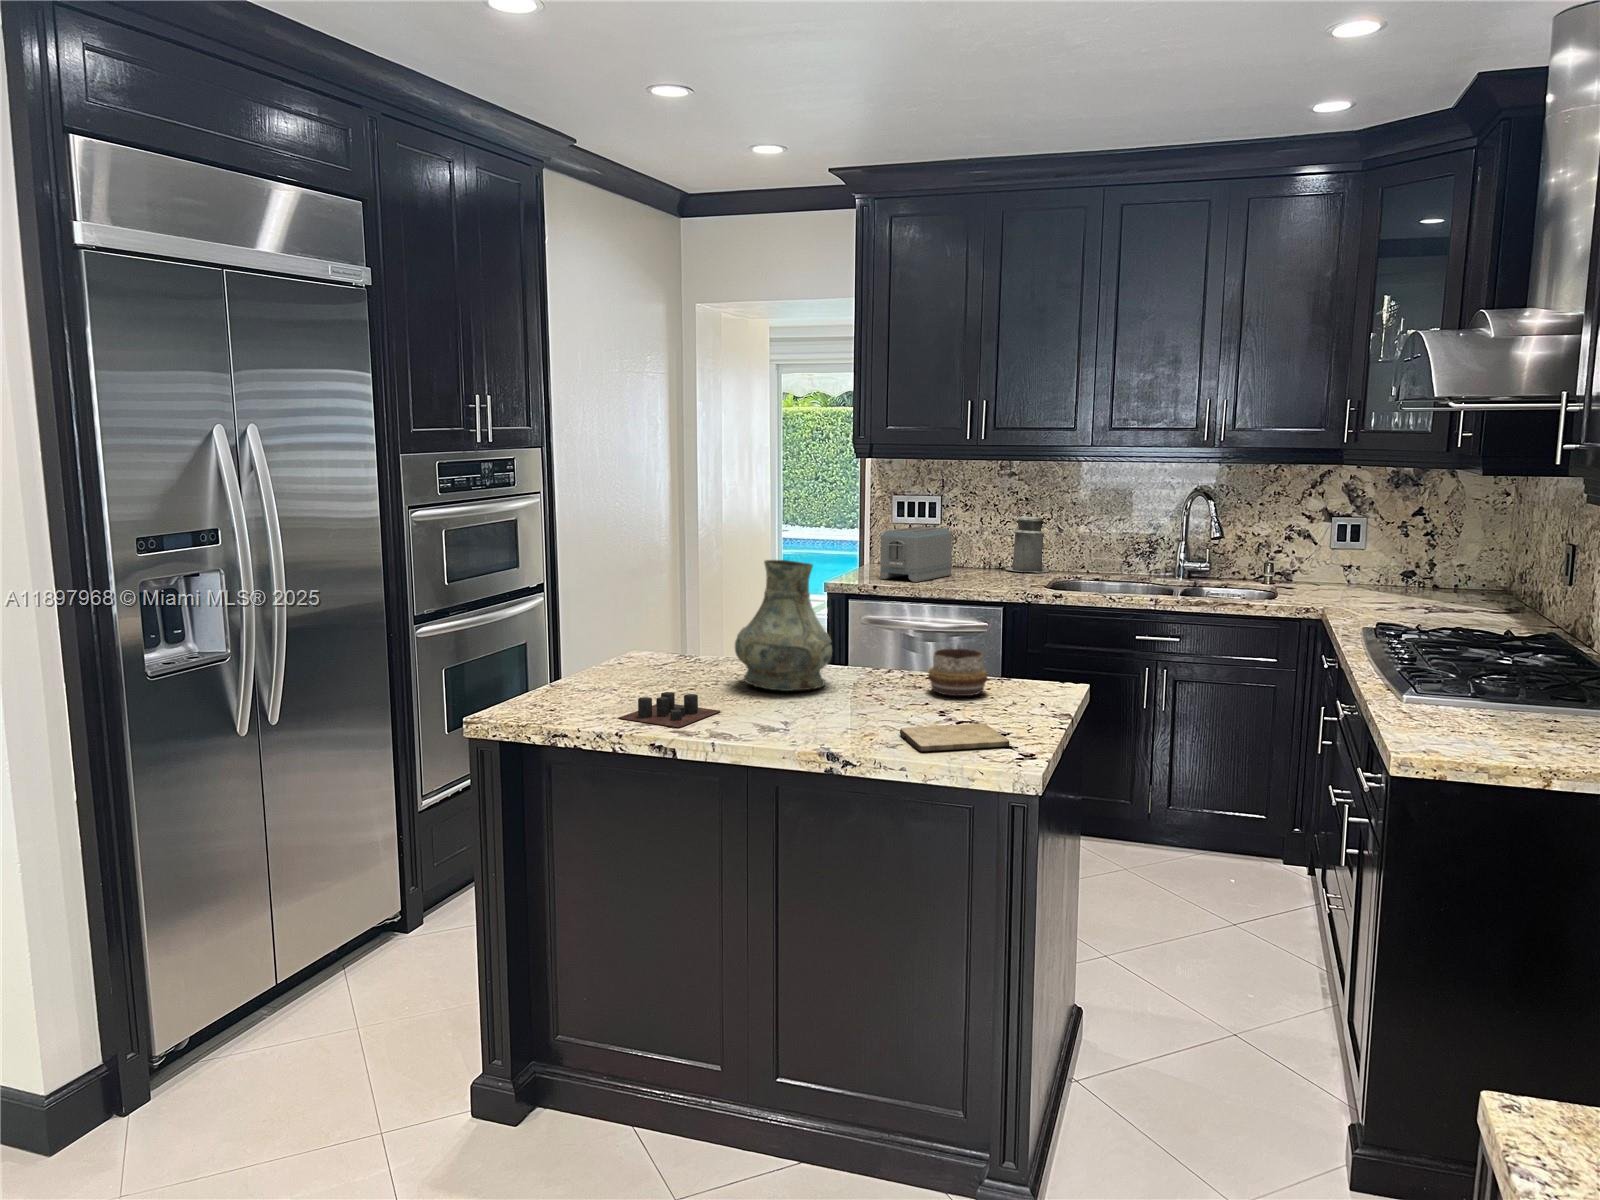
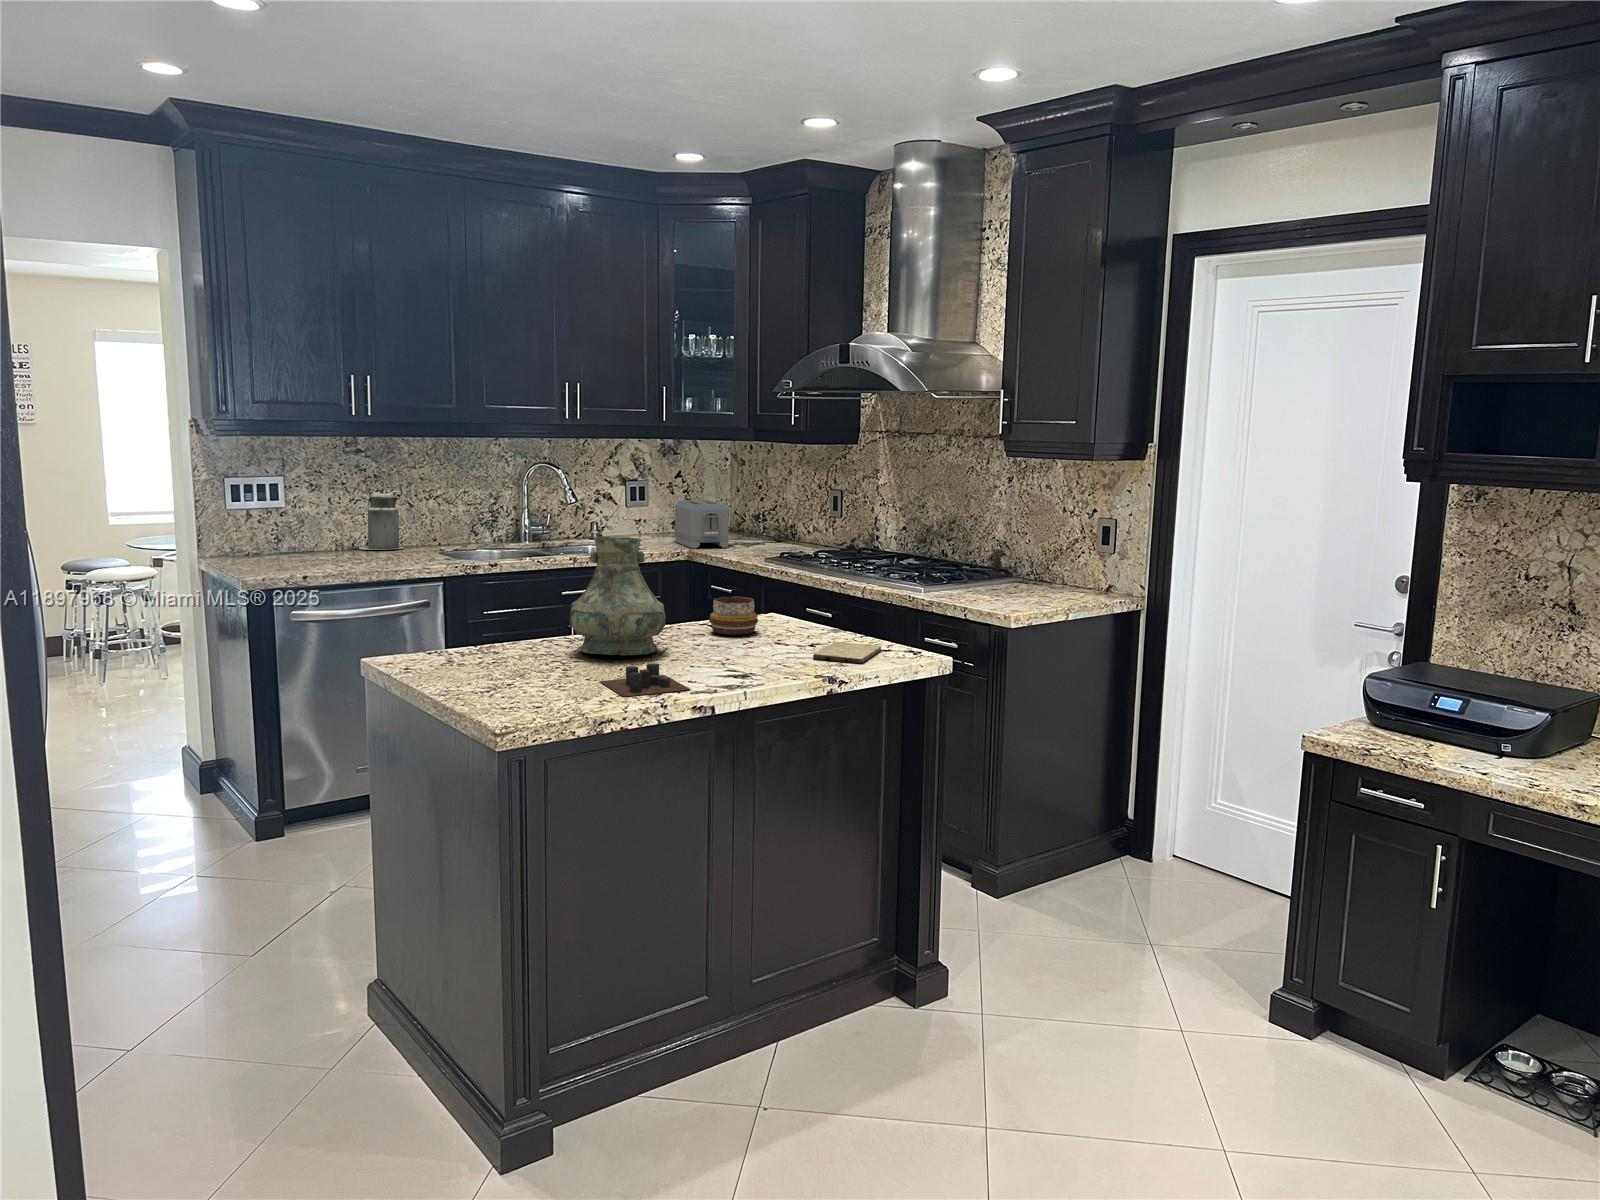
toaster: present [880,527,952,582] -> present [675,500,729,549]

